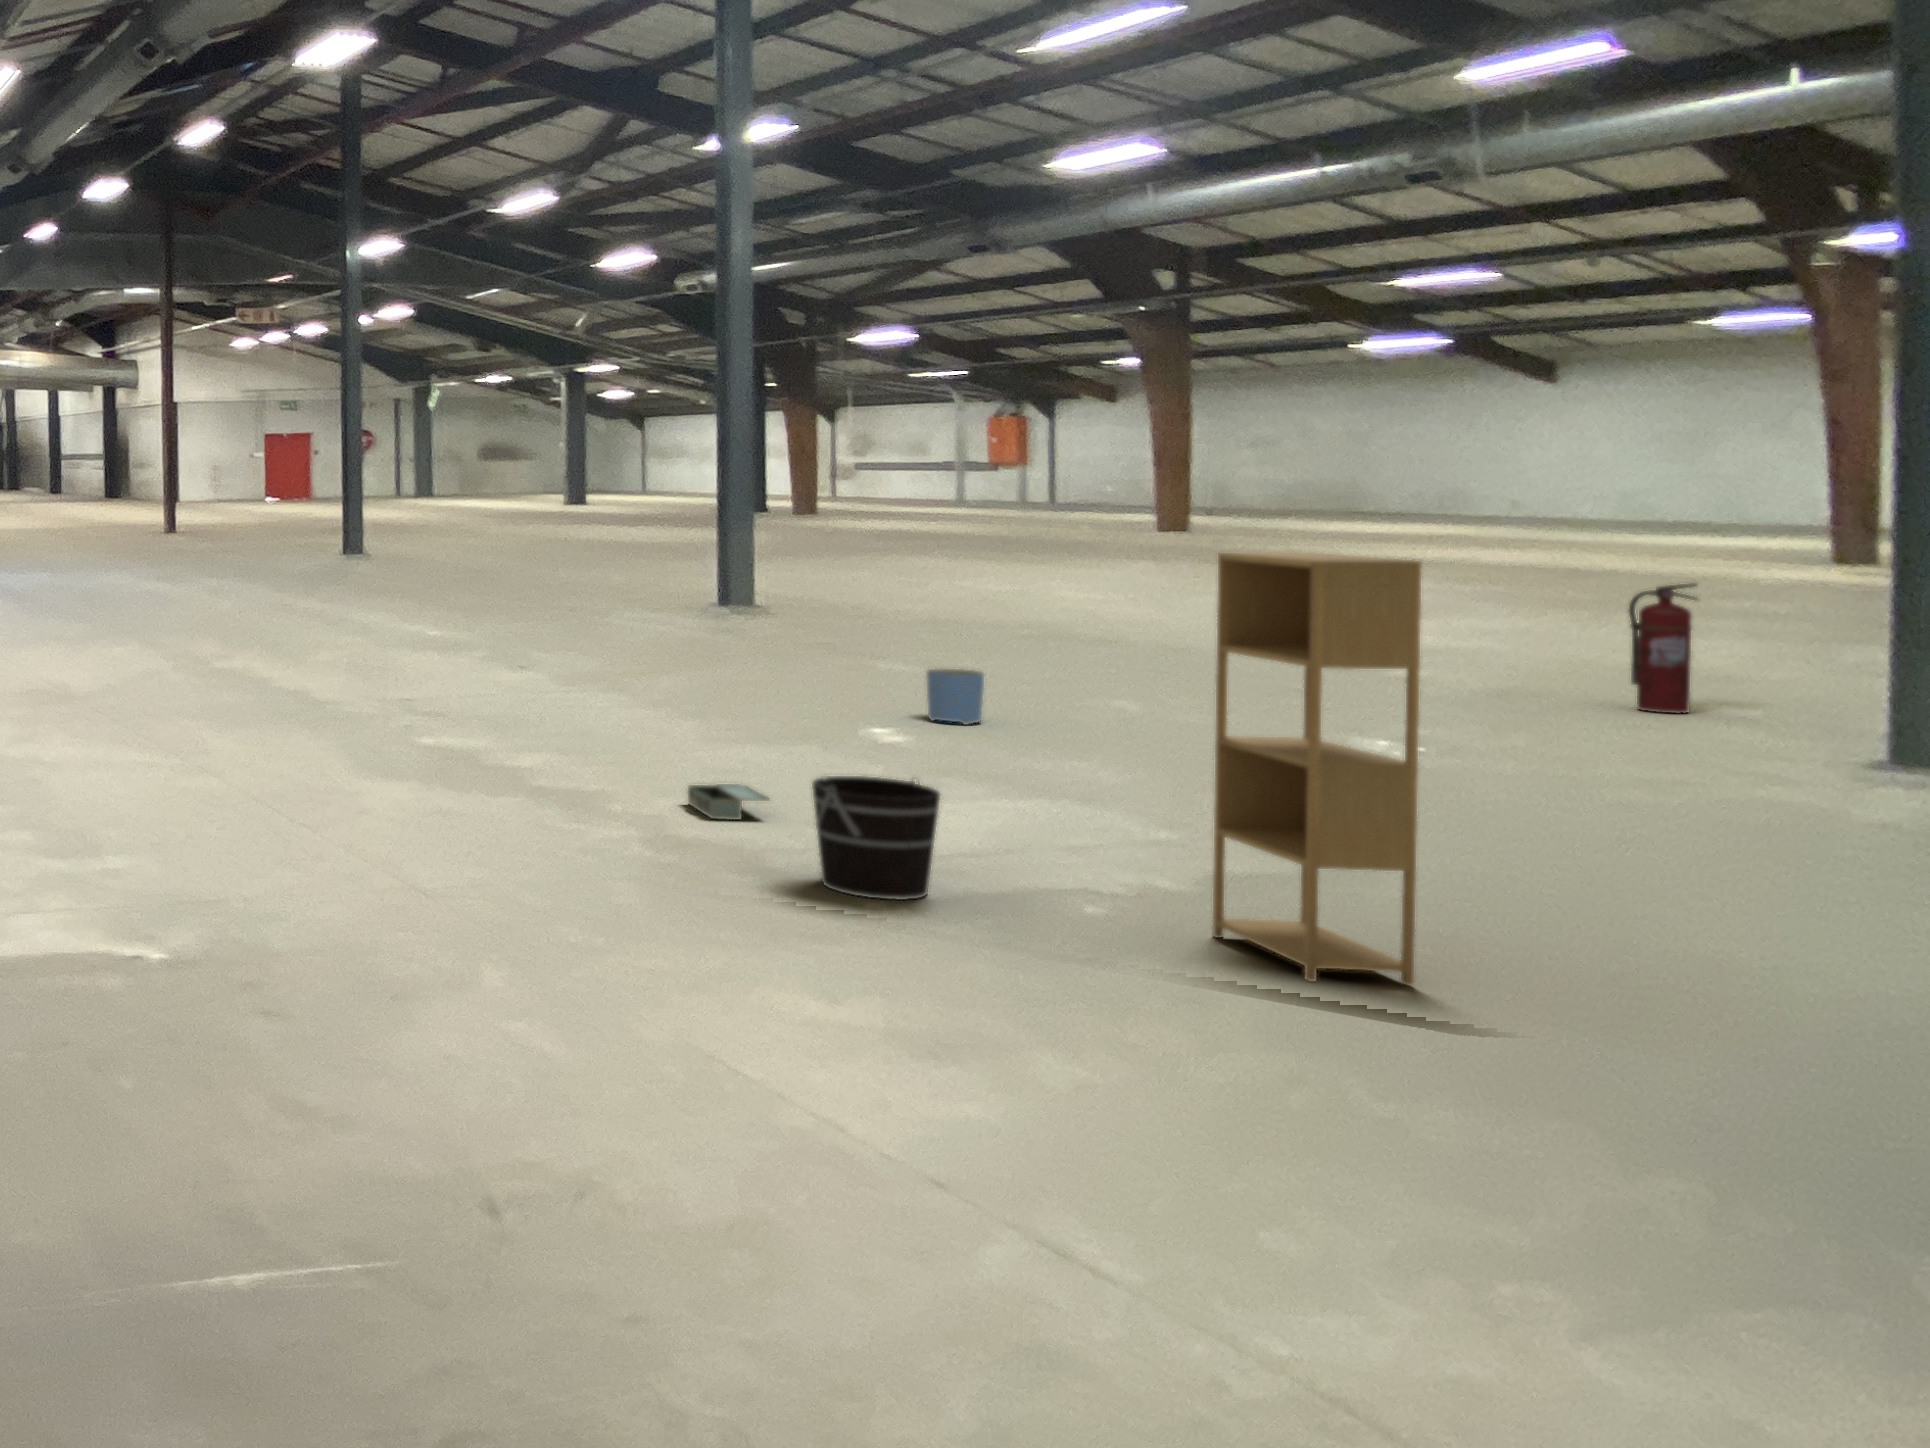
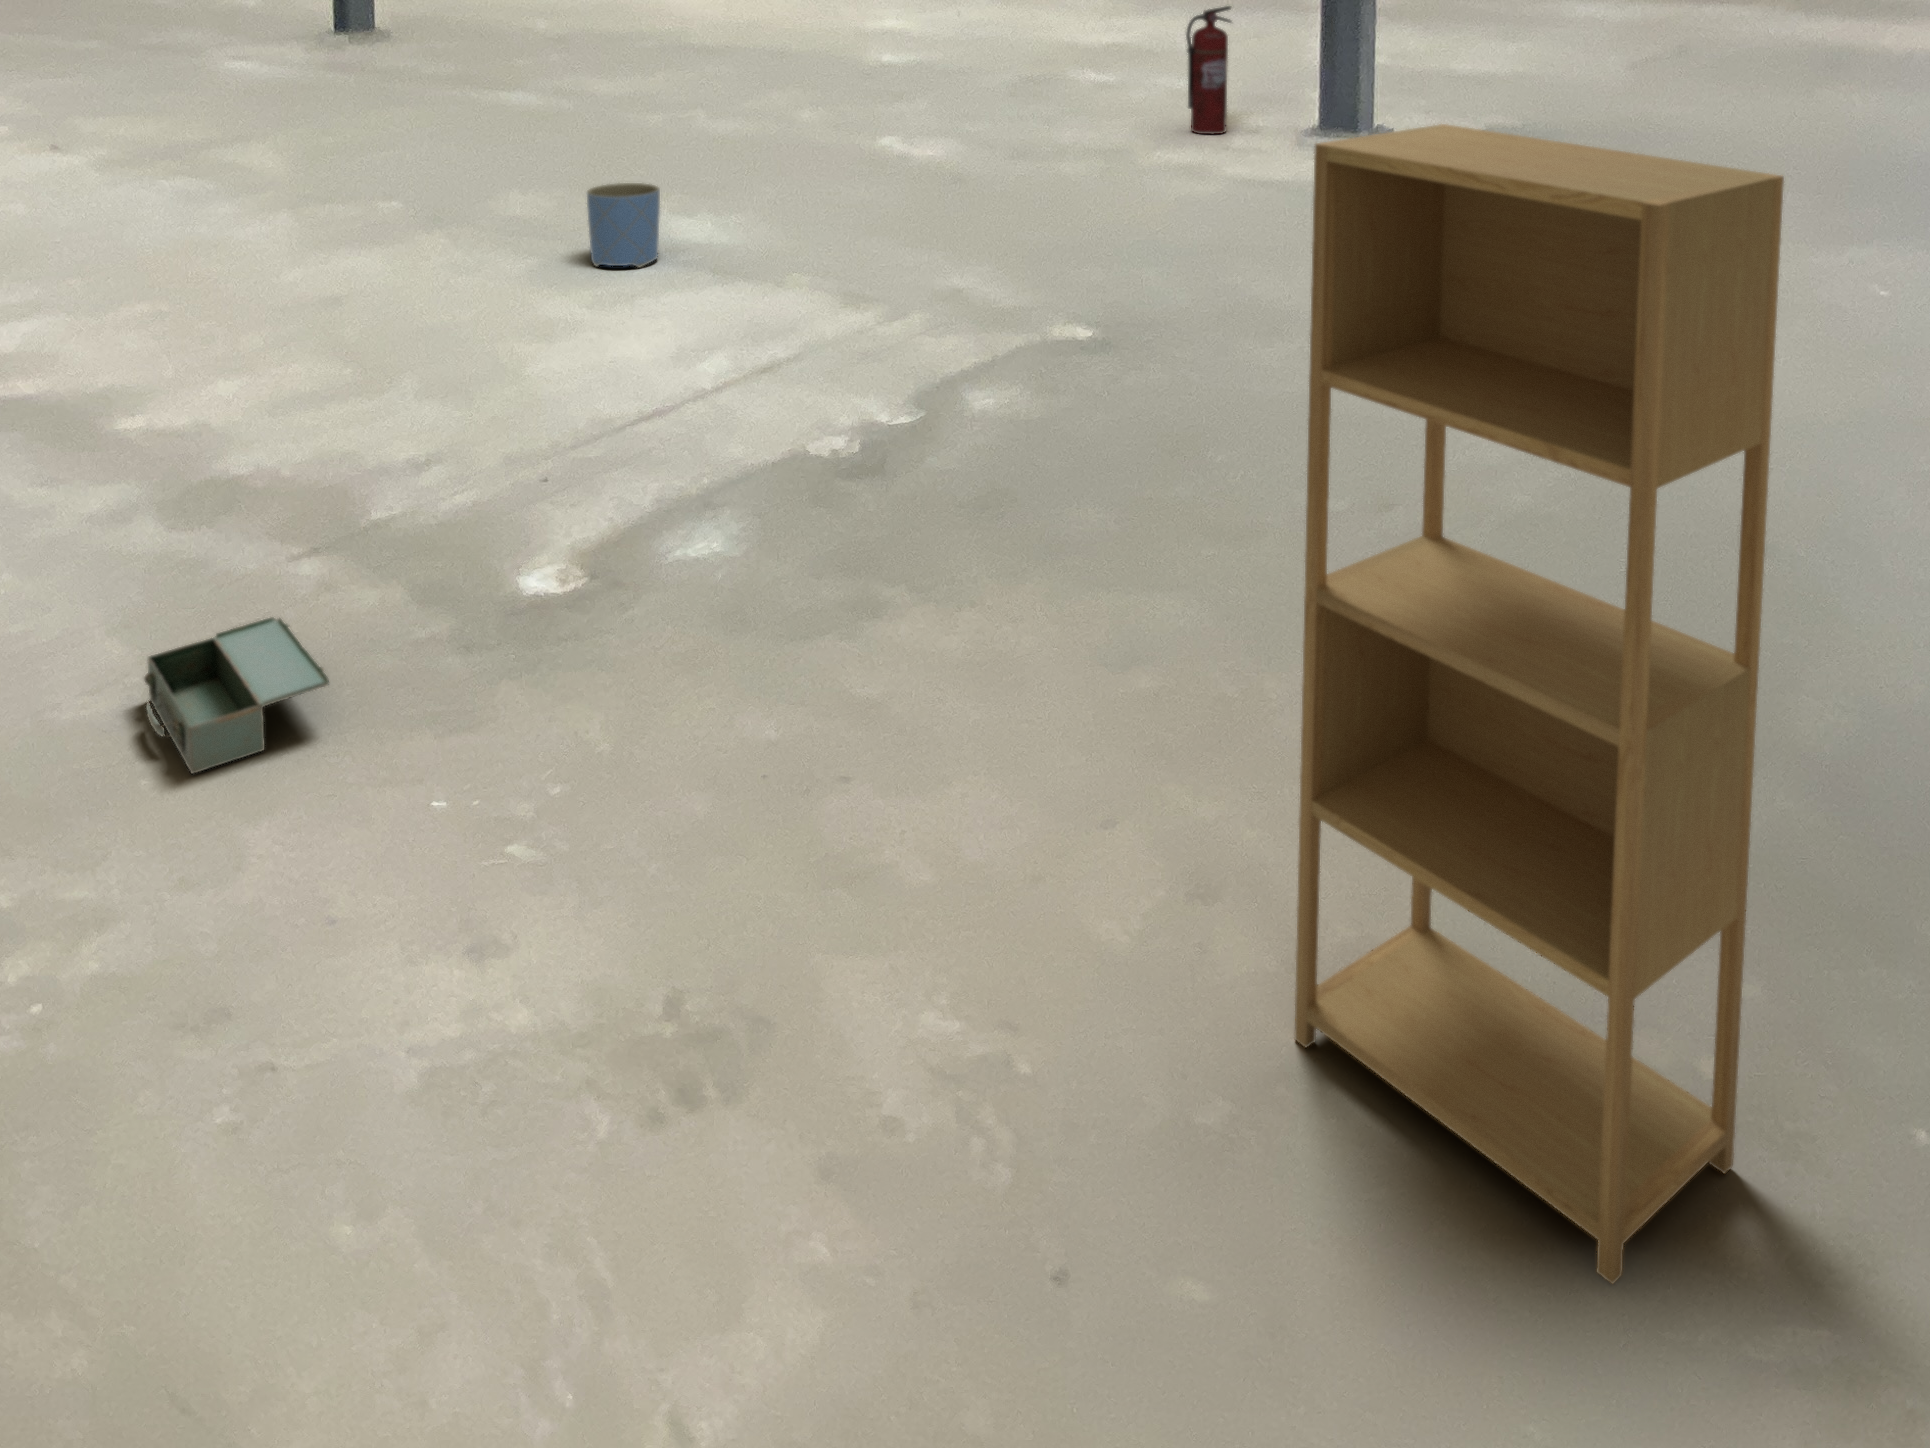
bucket: present [812,776,940,900] -> none [400,737,727,1208]

